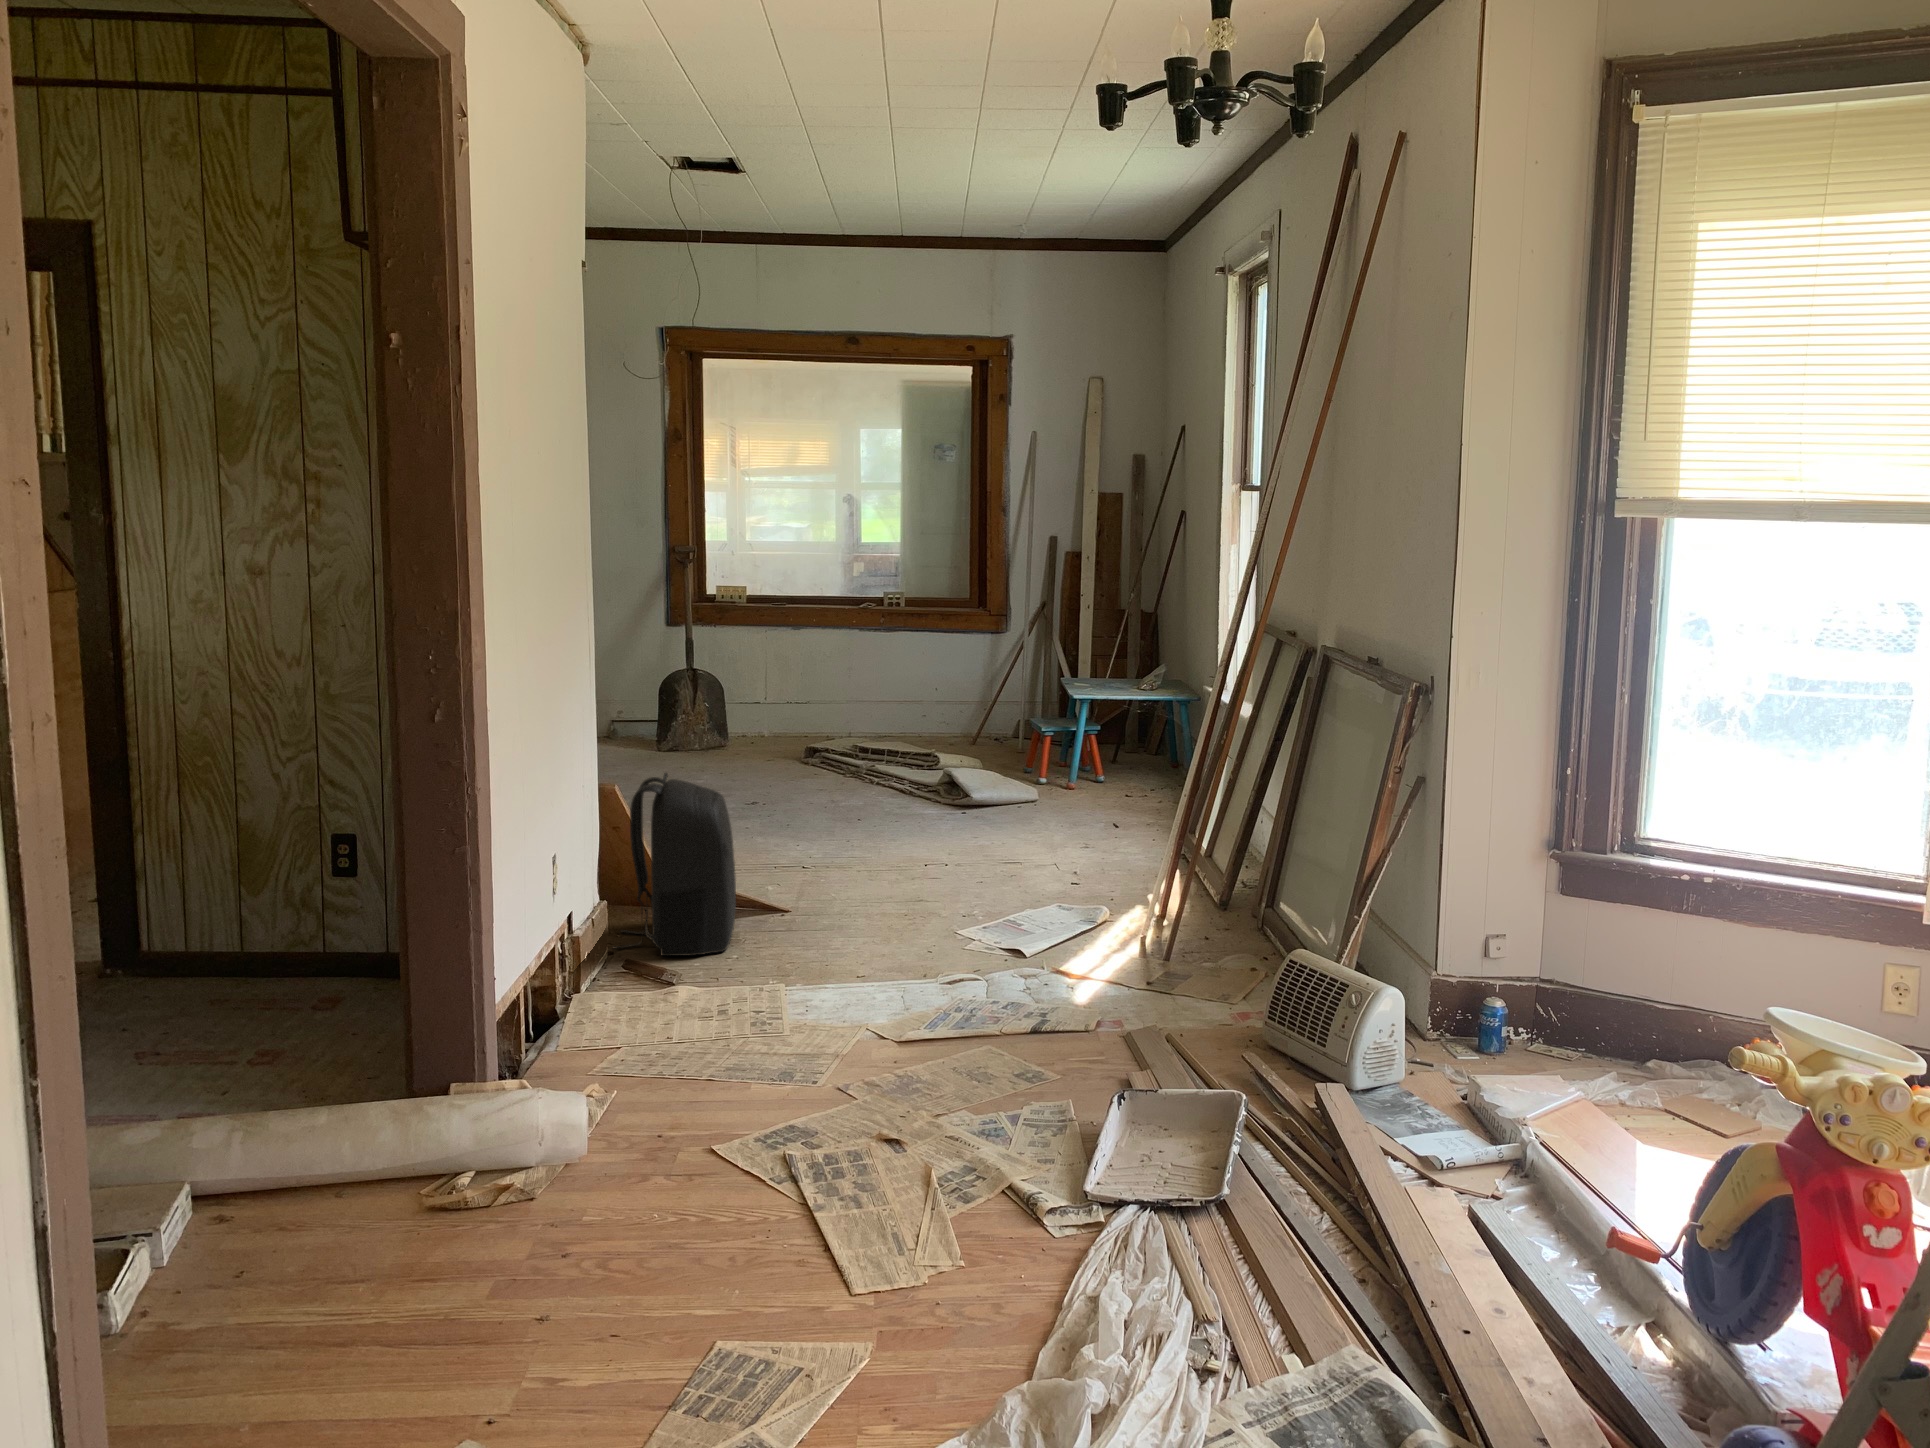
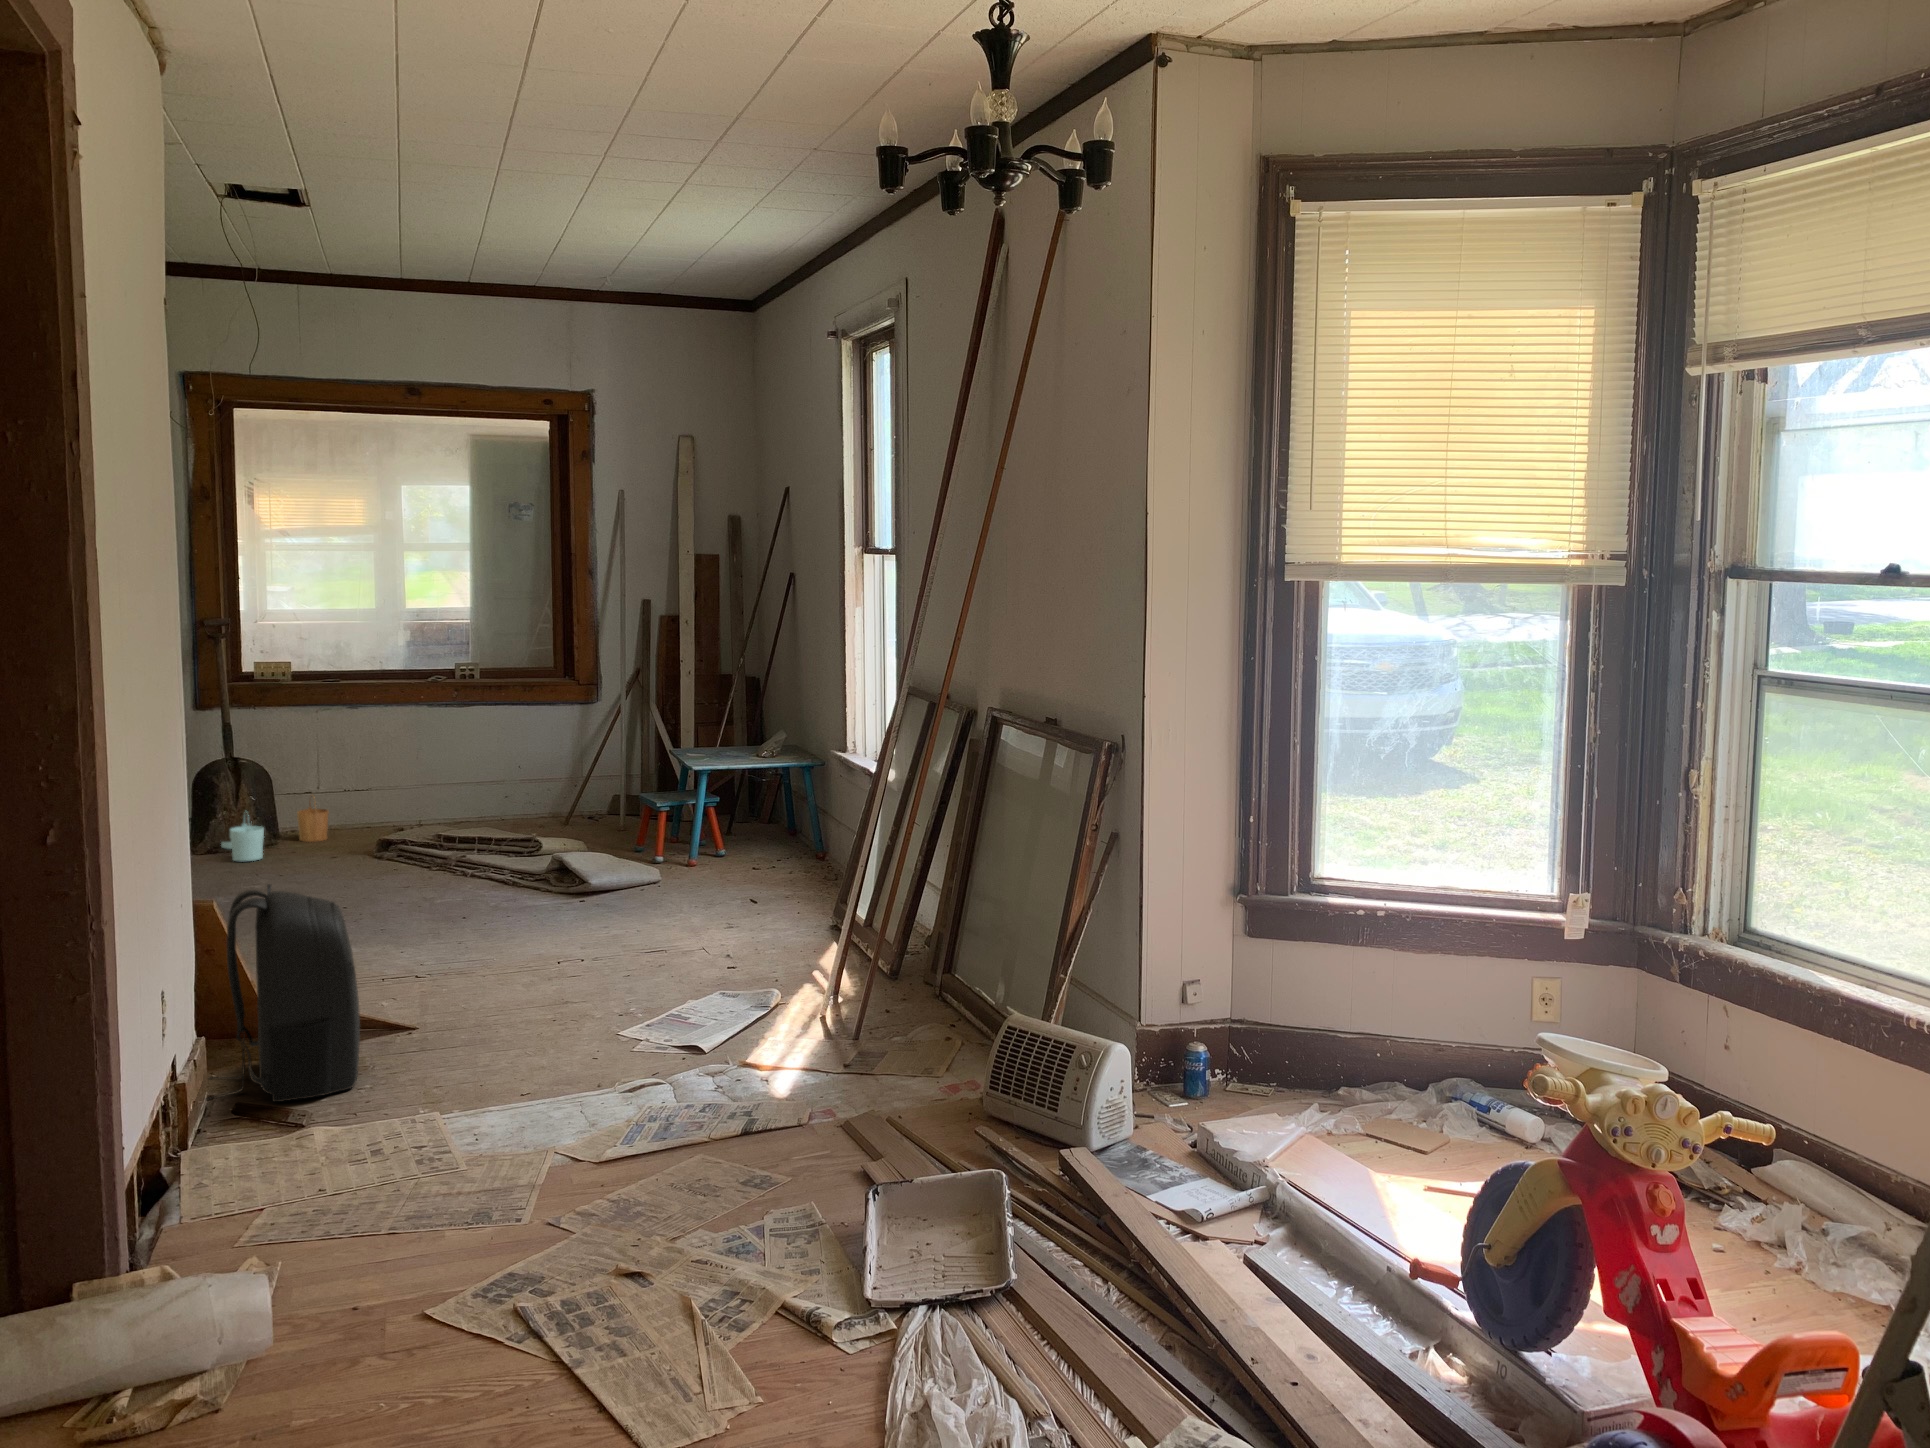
bucket: none [692,704,778,758] -> present [221,803,329,862]

